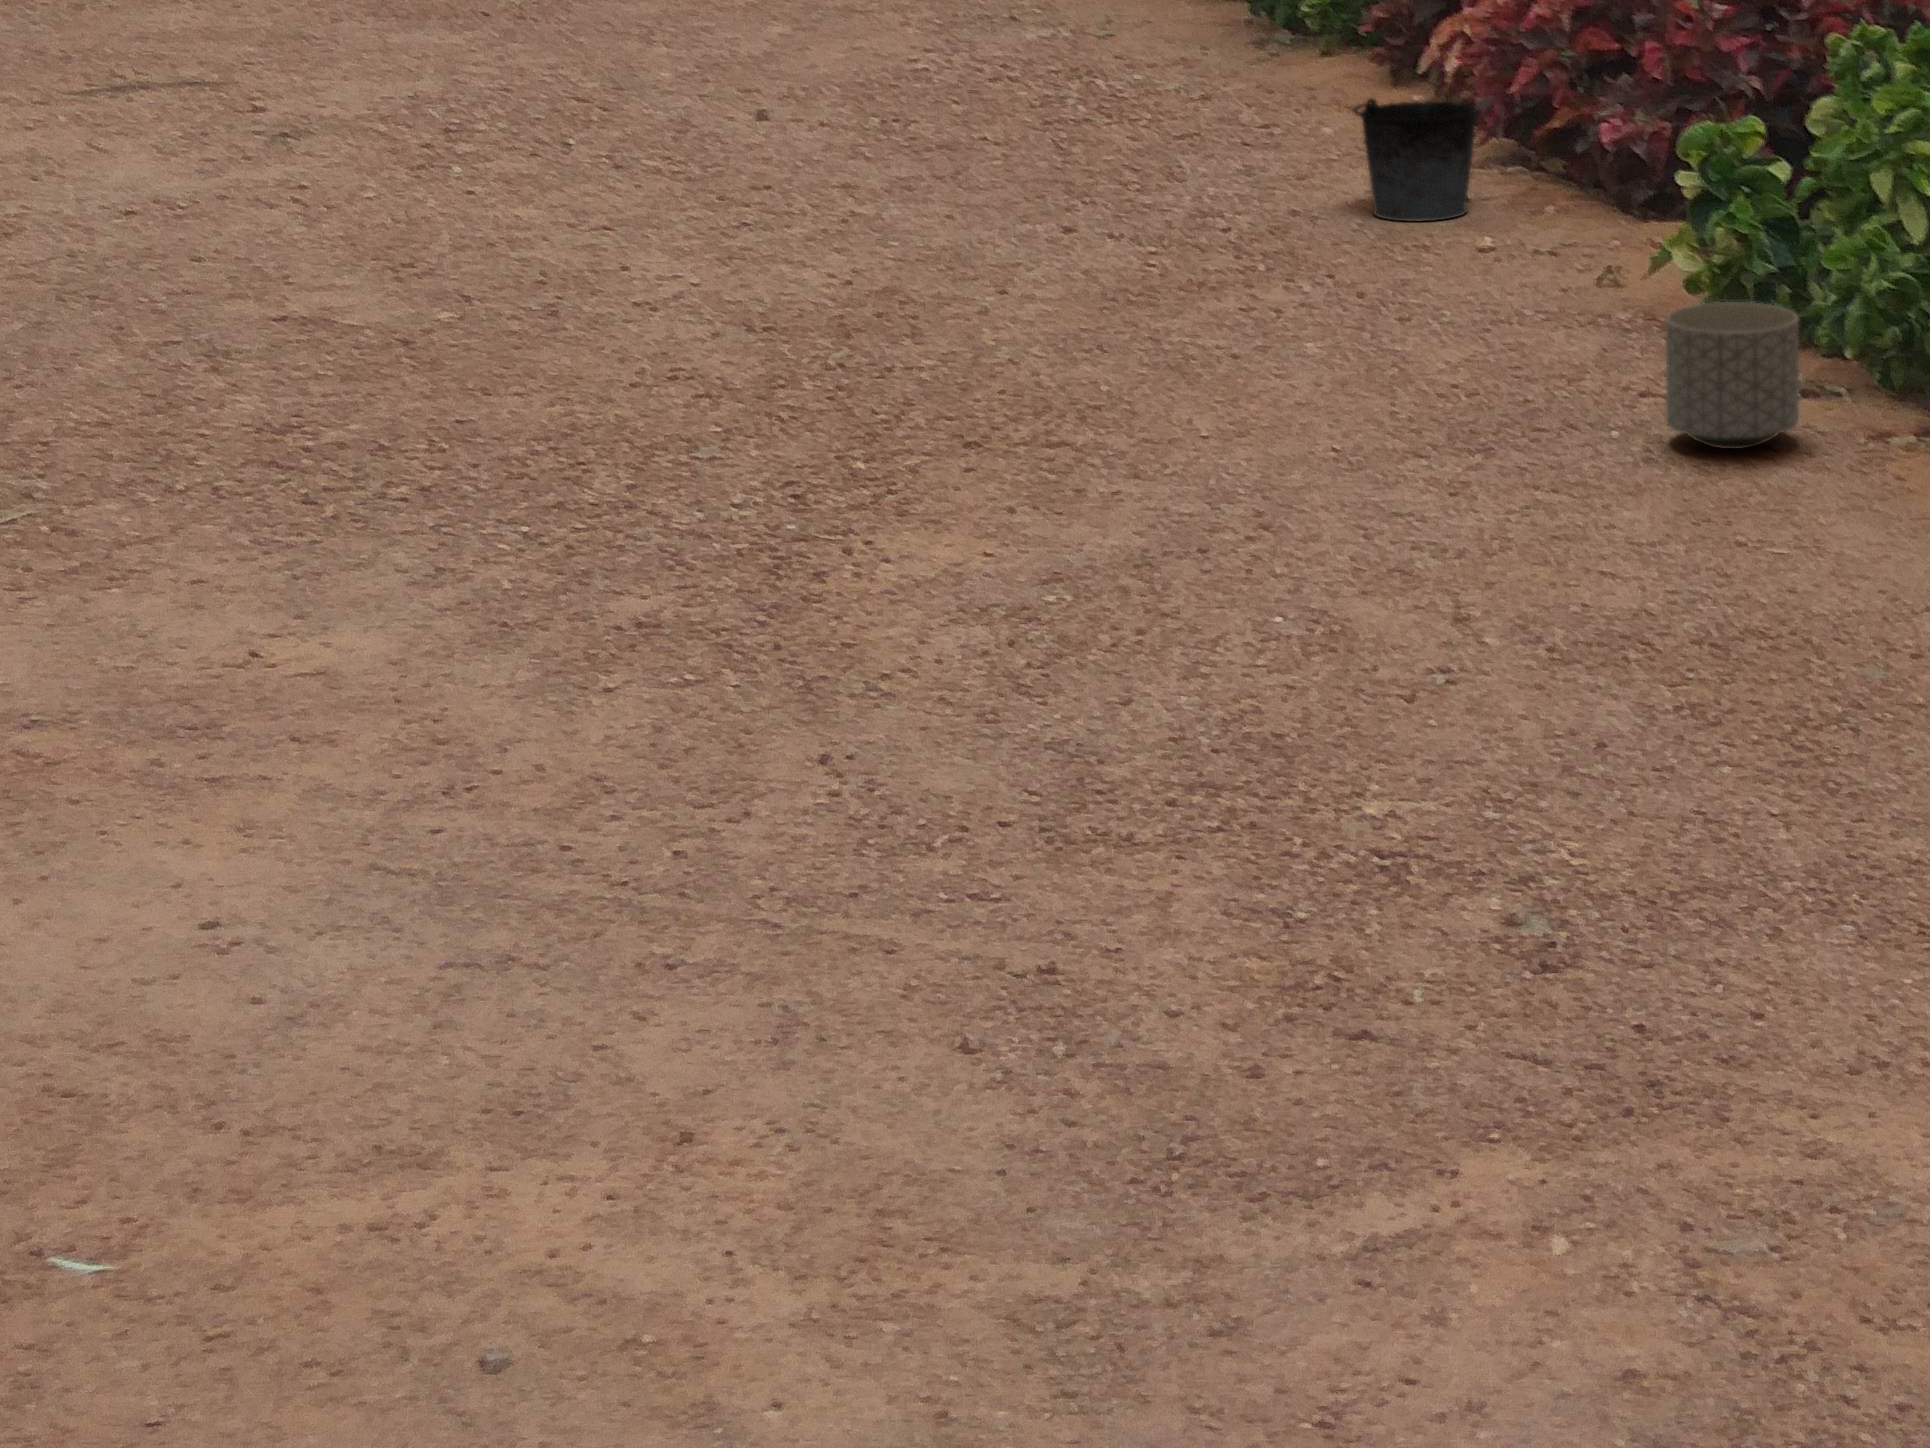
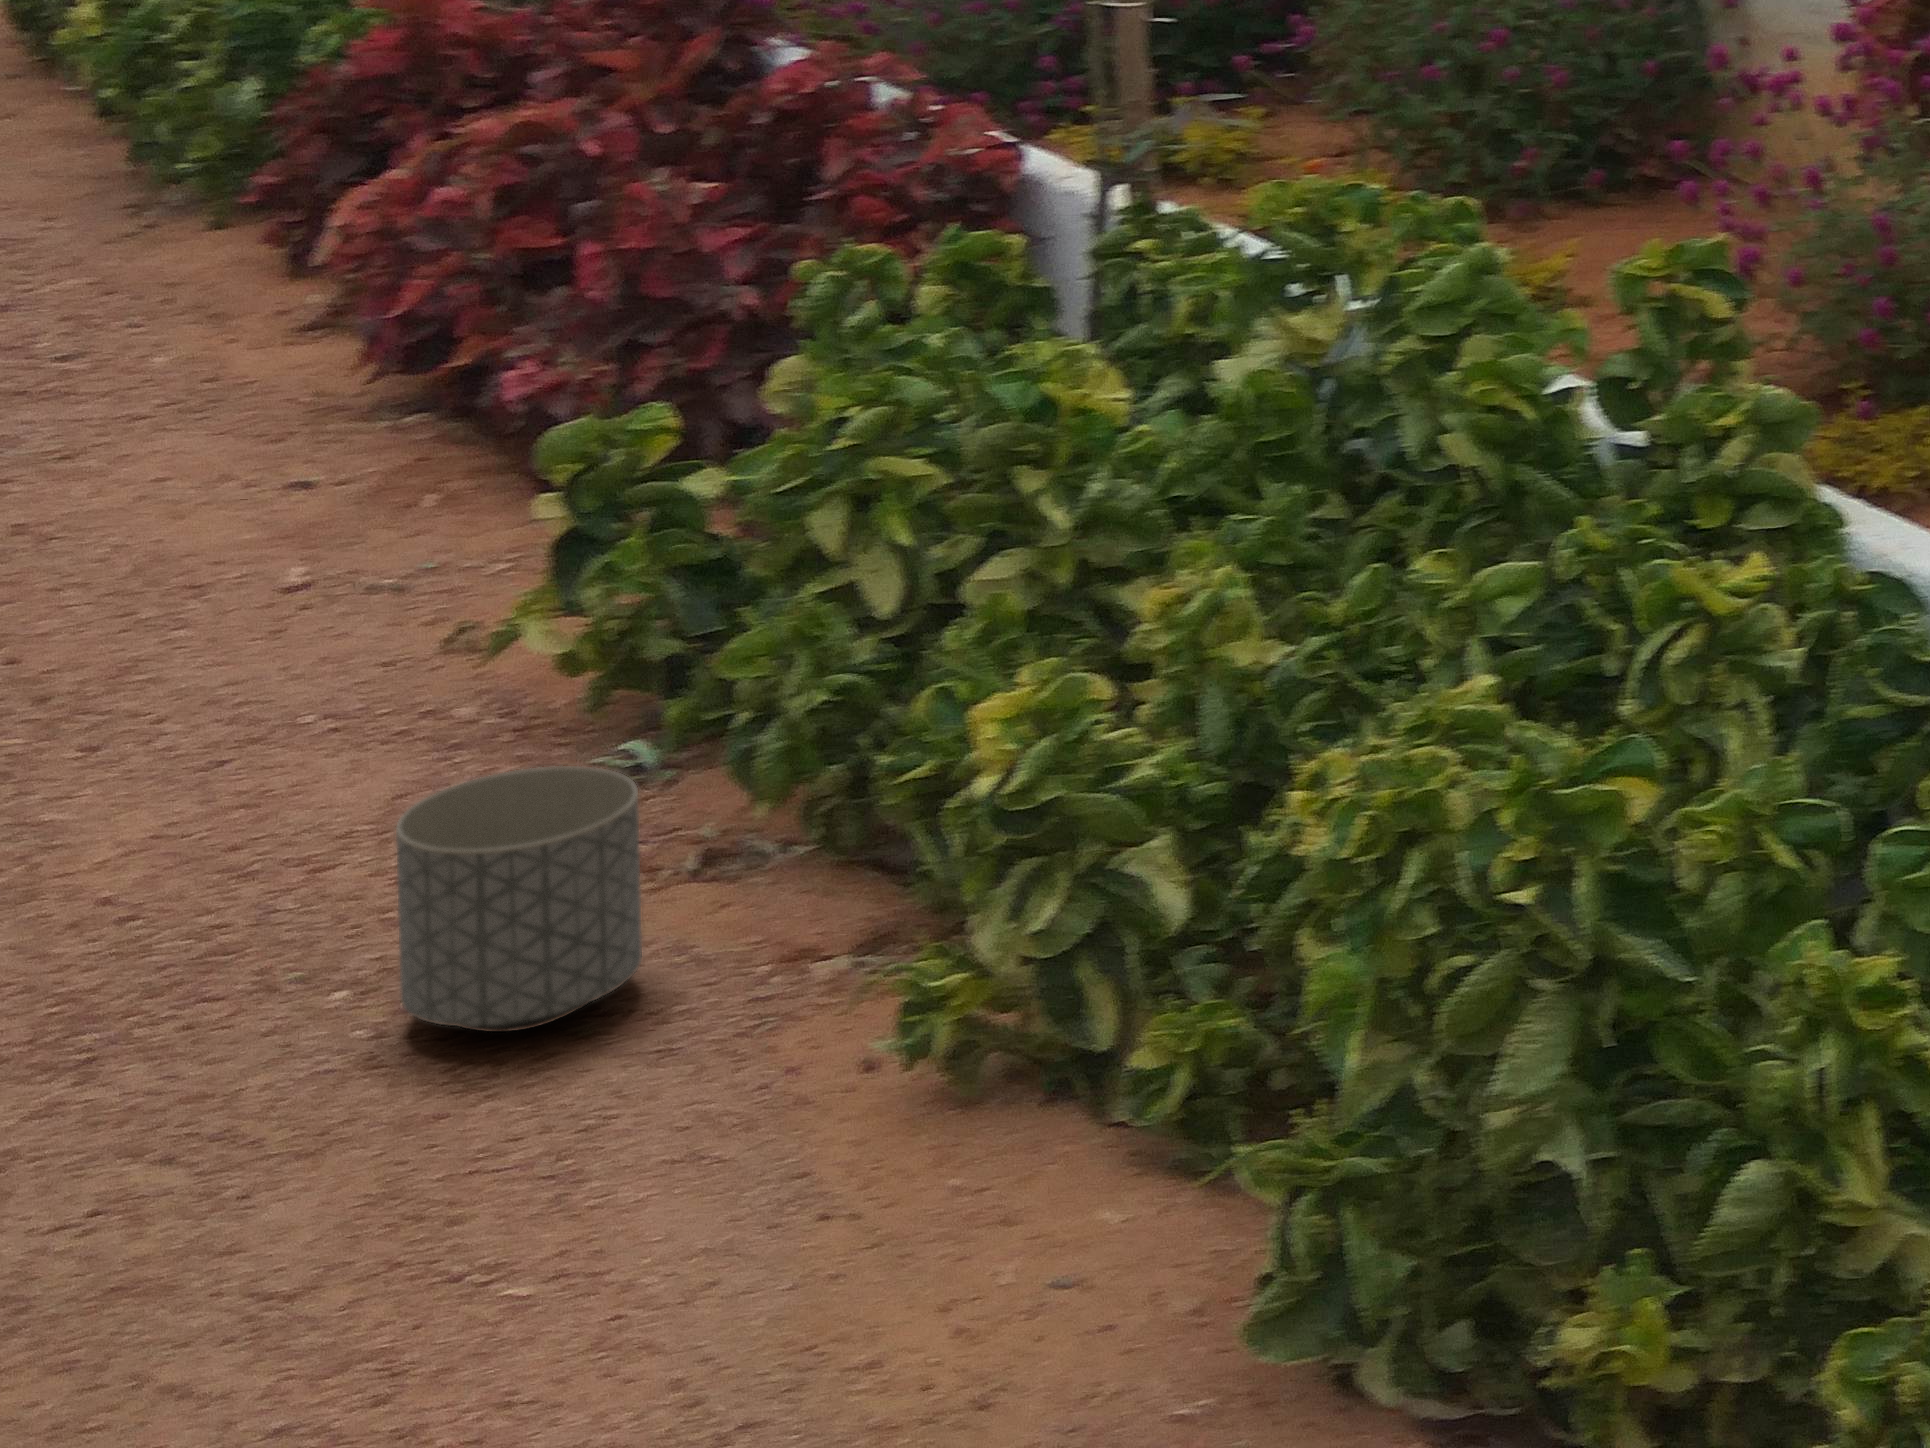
bucket: present [1354,98,1478,222] -> none [94,347,308,538]

